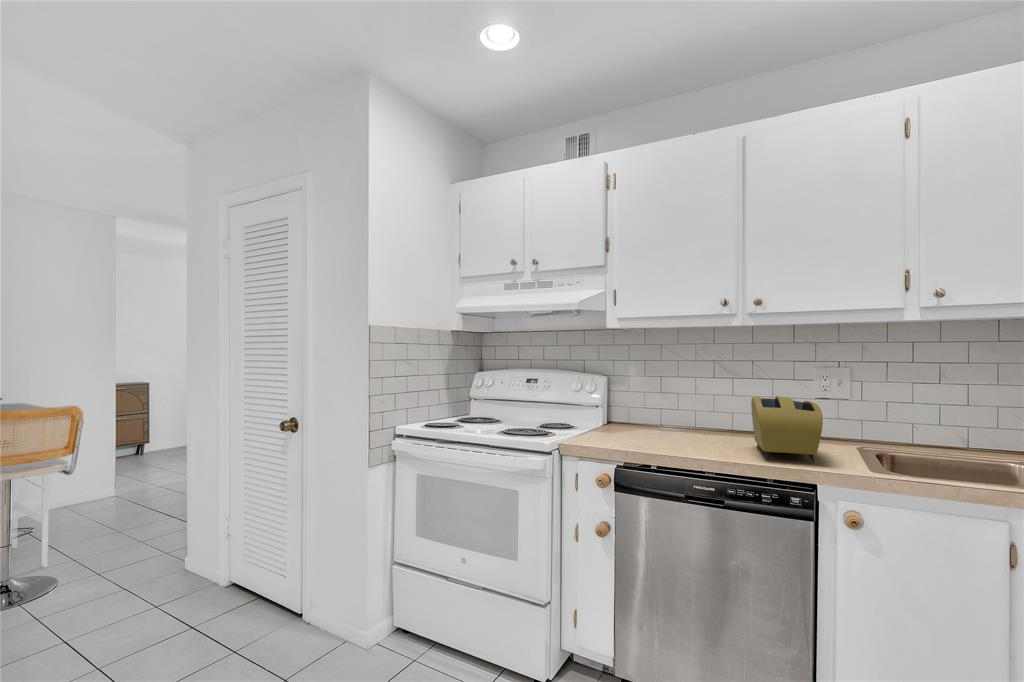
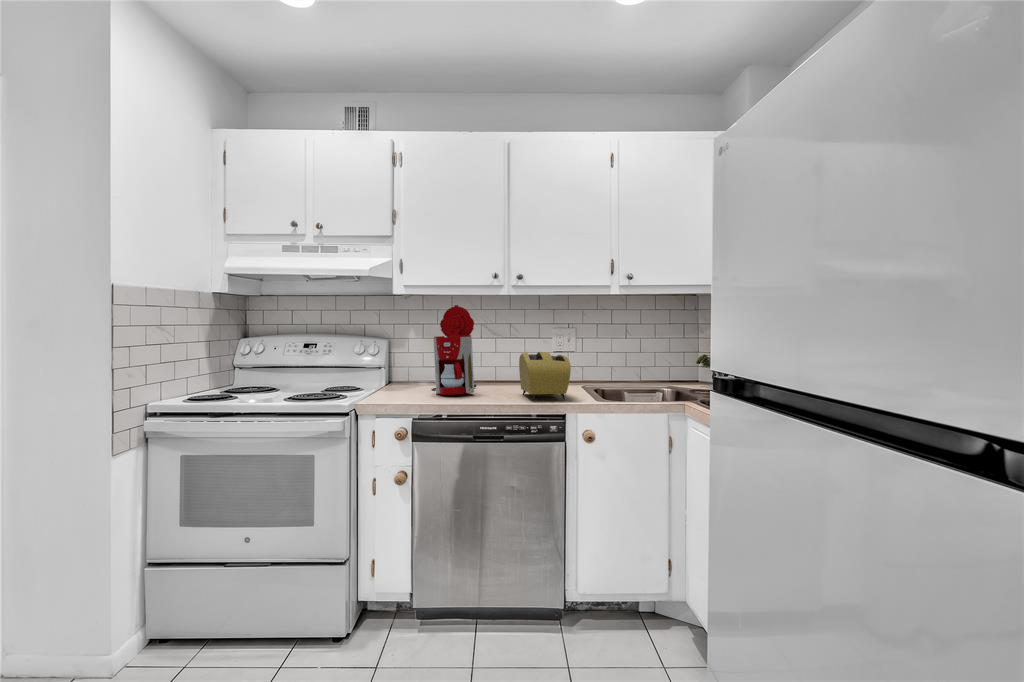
coffee maker: none [646,338,701,441] -> present [432,305,476,395]

